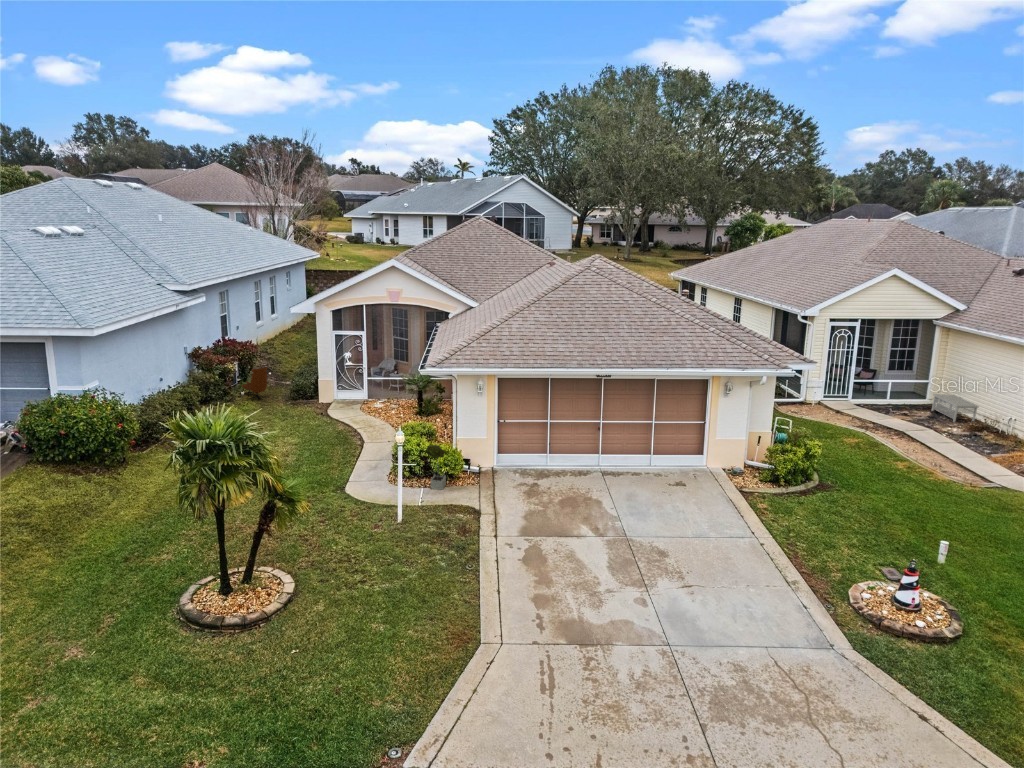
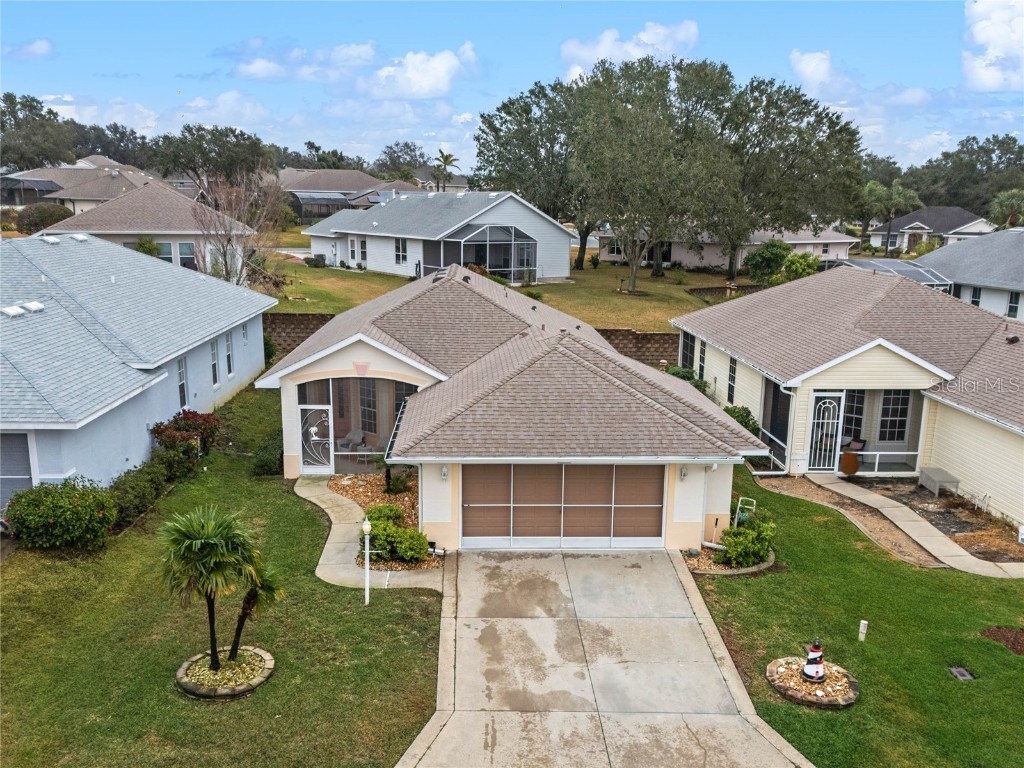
lounge chair: present [242,367,268,399] -> present [840,451,860,481]
potted tree: present [426,445,446,490] -> none [392,529,411,573]

